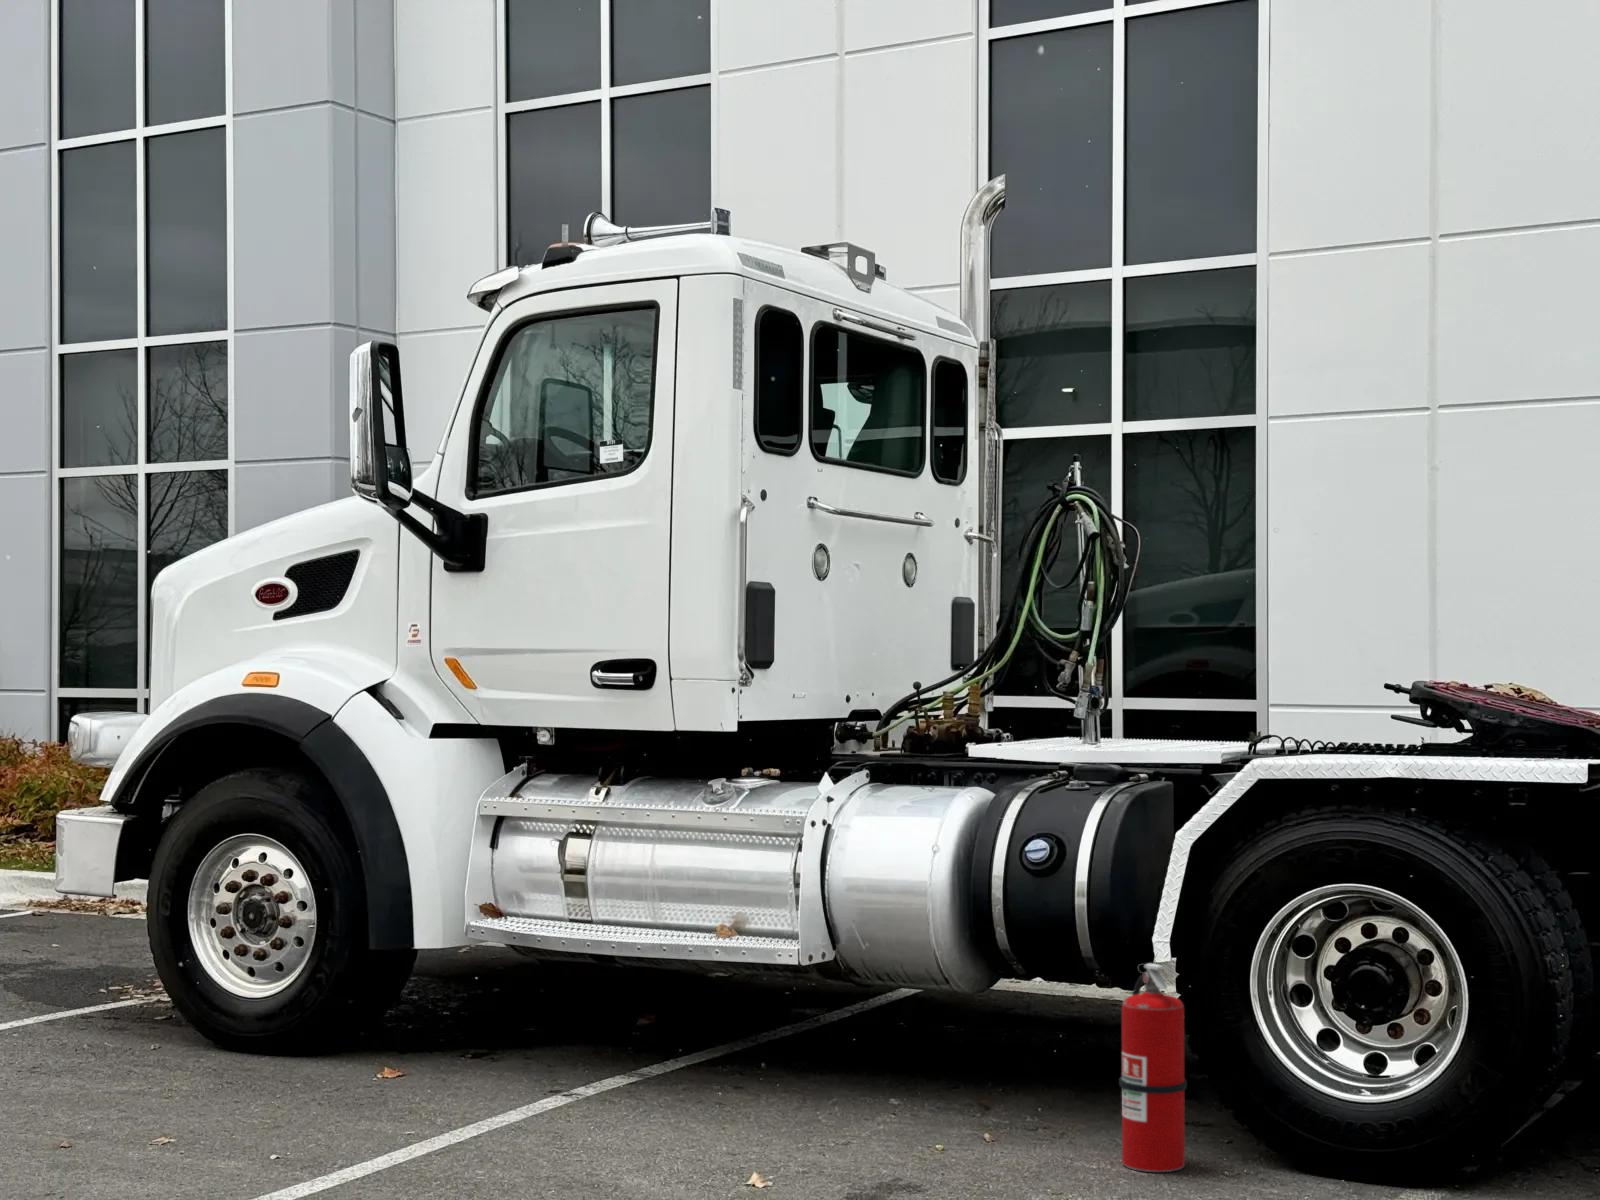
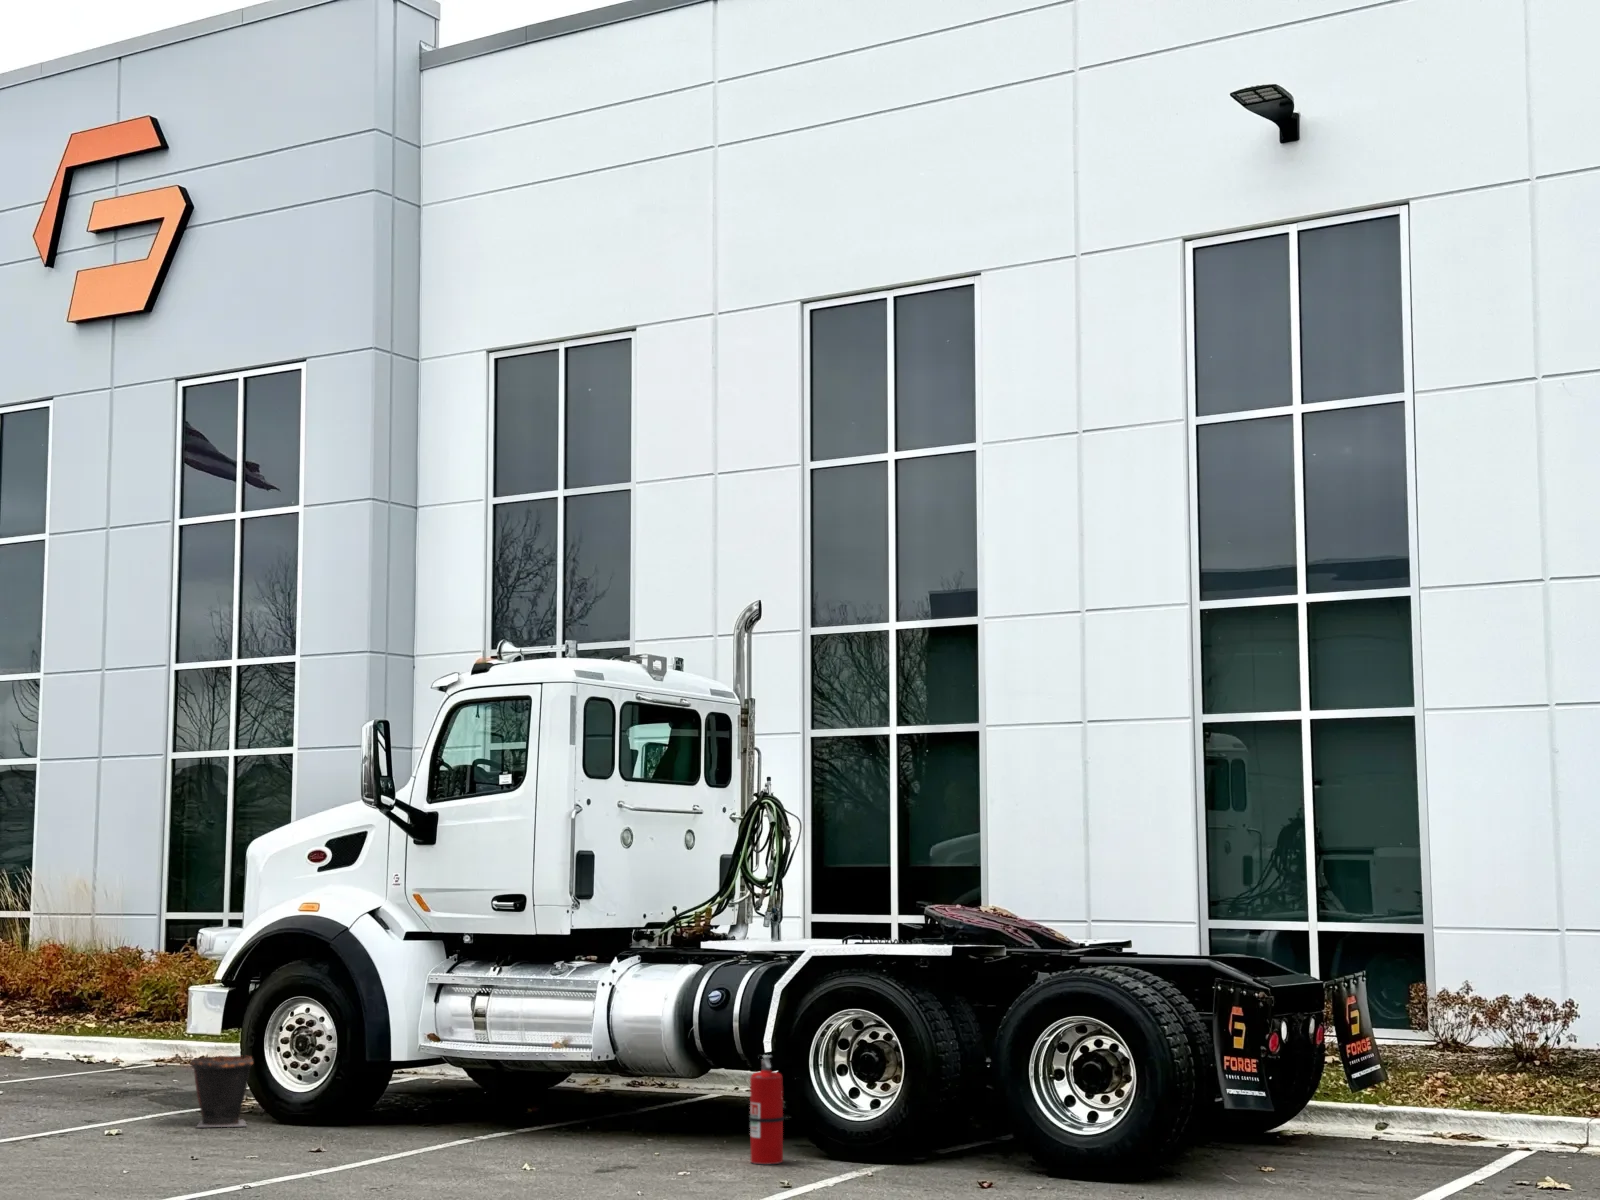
waste bin: none [56,934,170,1064] -> present [190,1056,253,1127]

